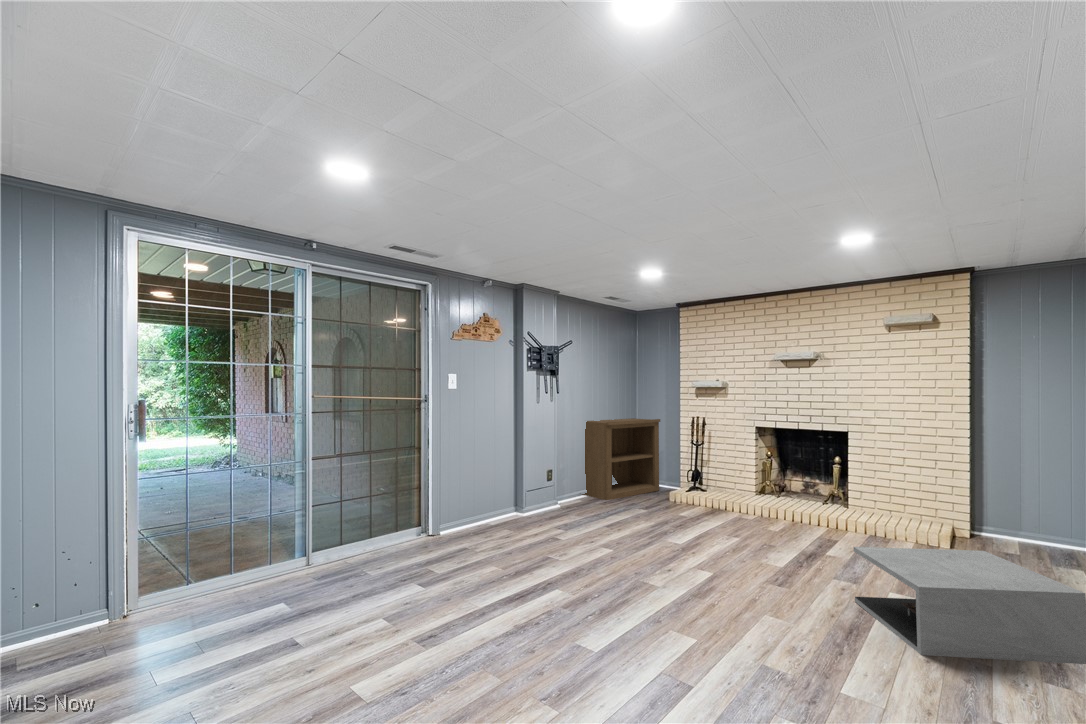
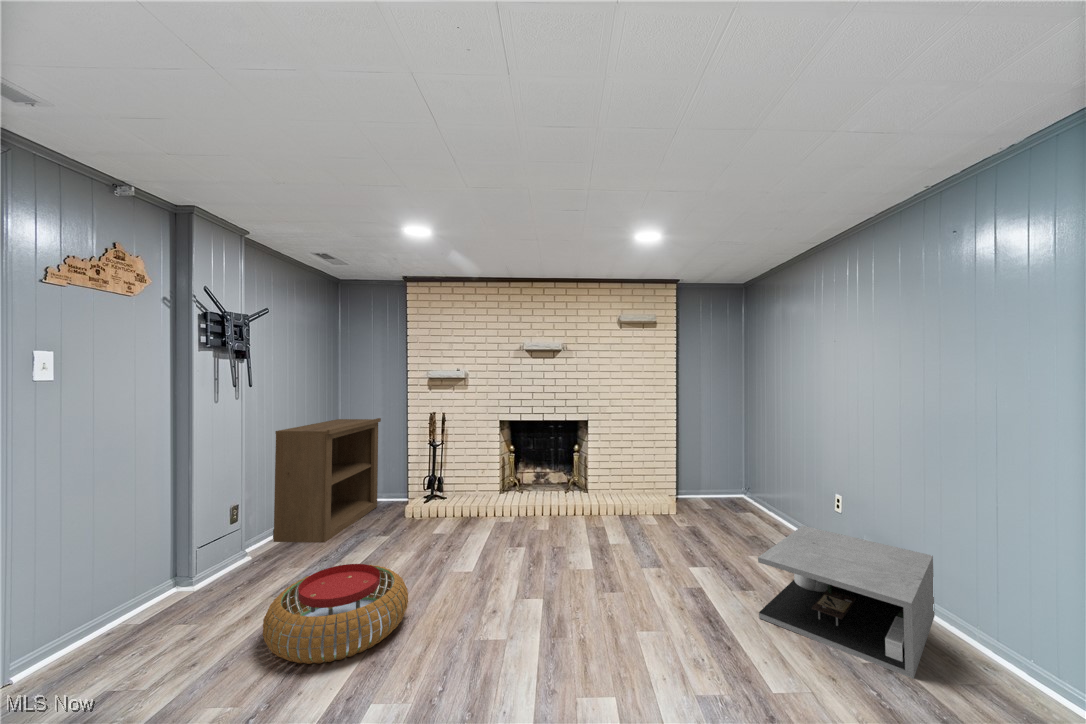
pouf: none [540,497,615,538] -> present [263,564,408,664]

